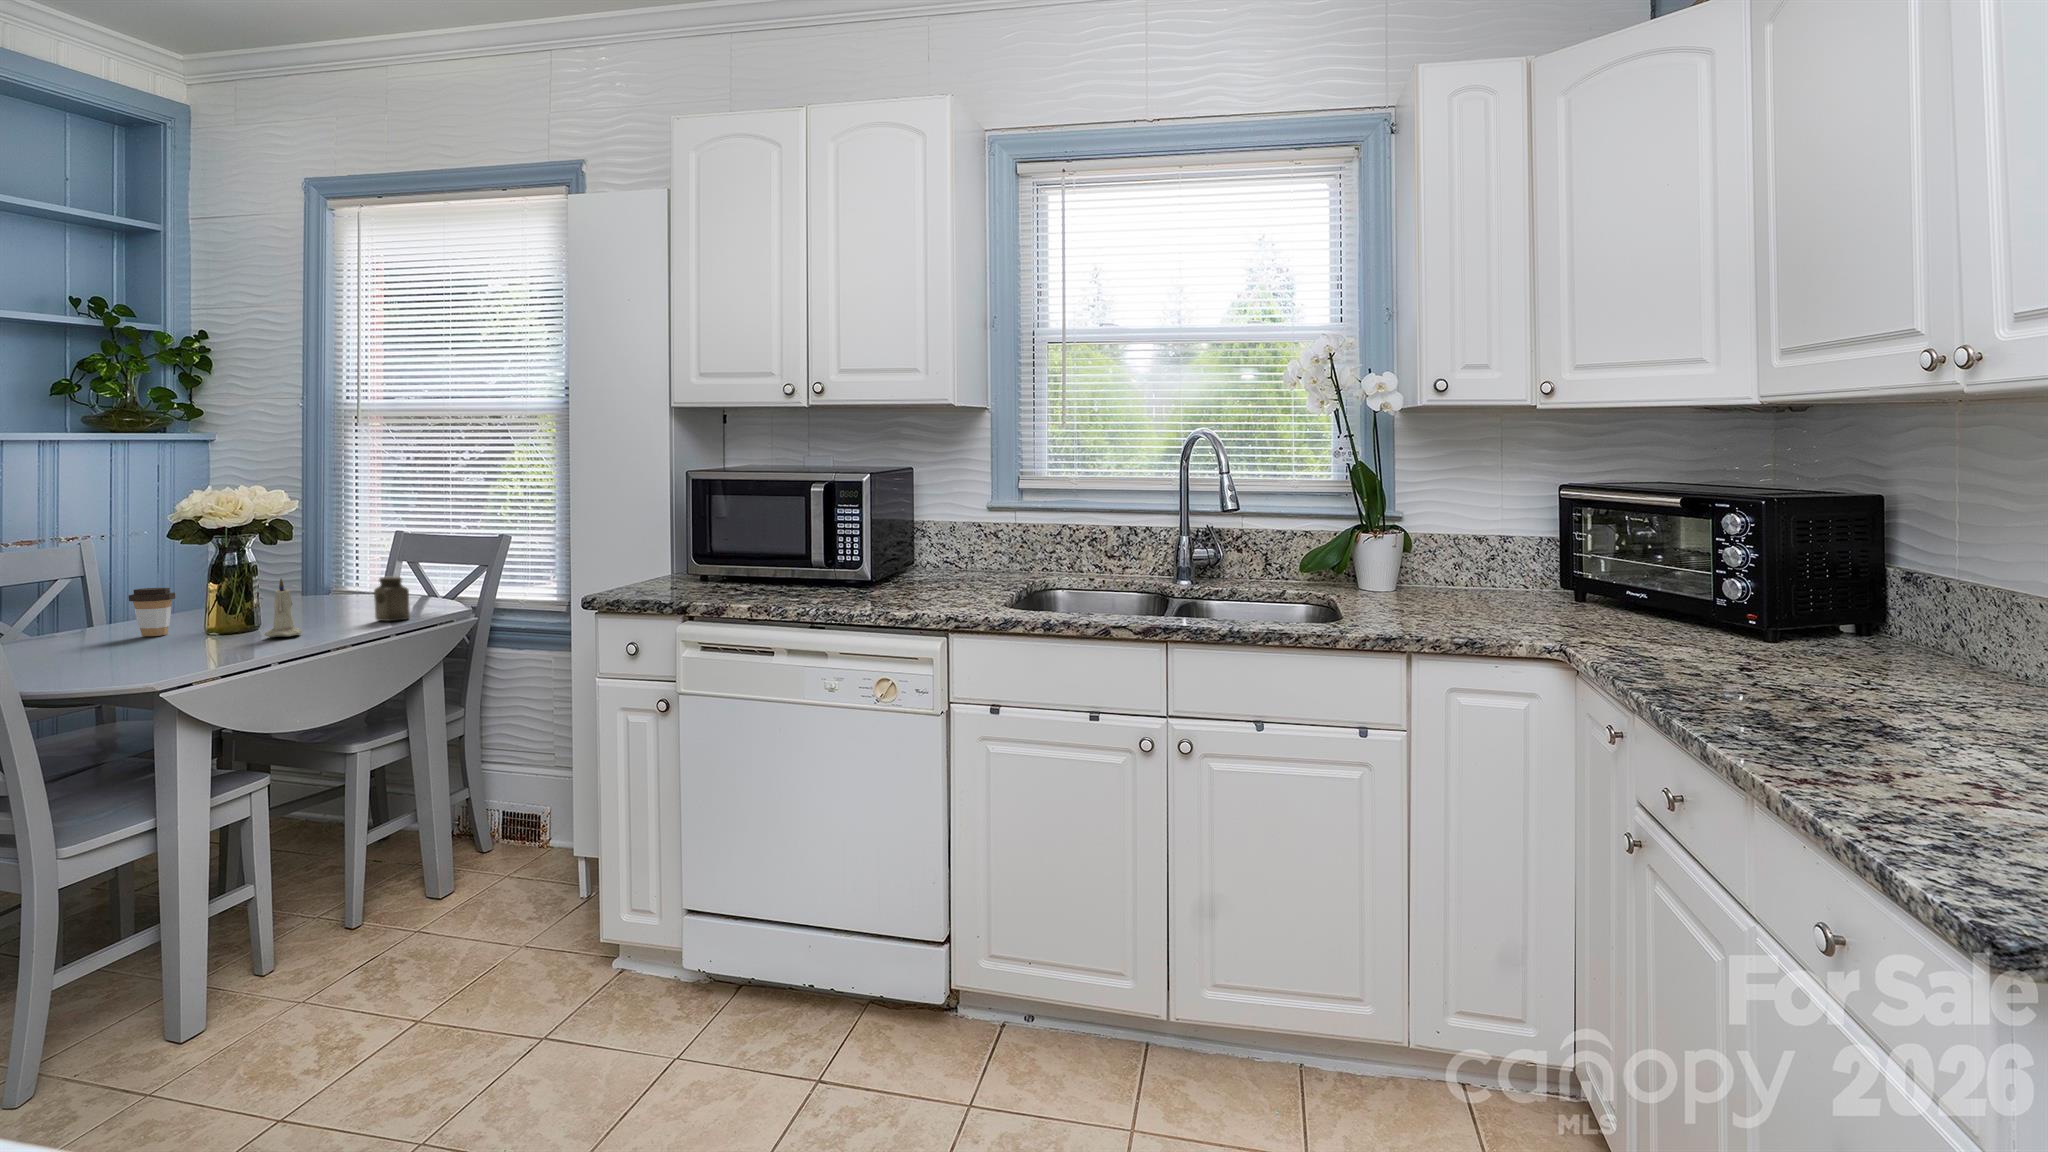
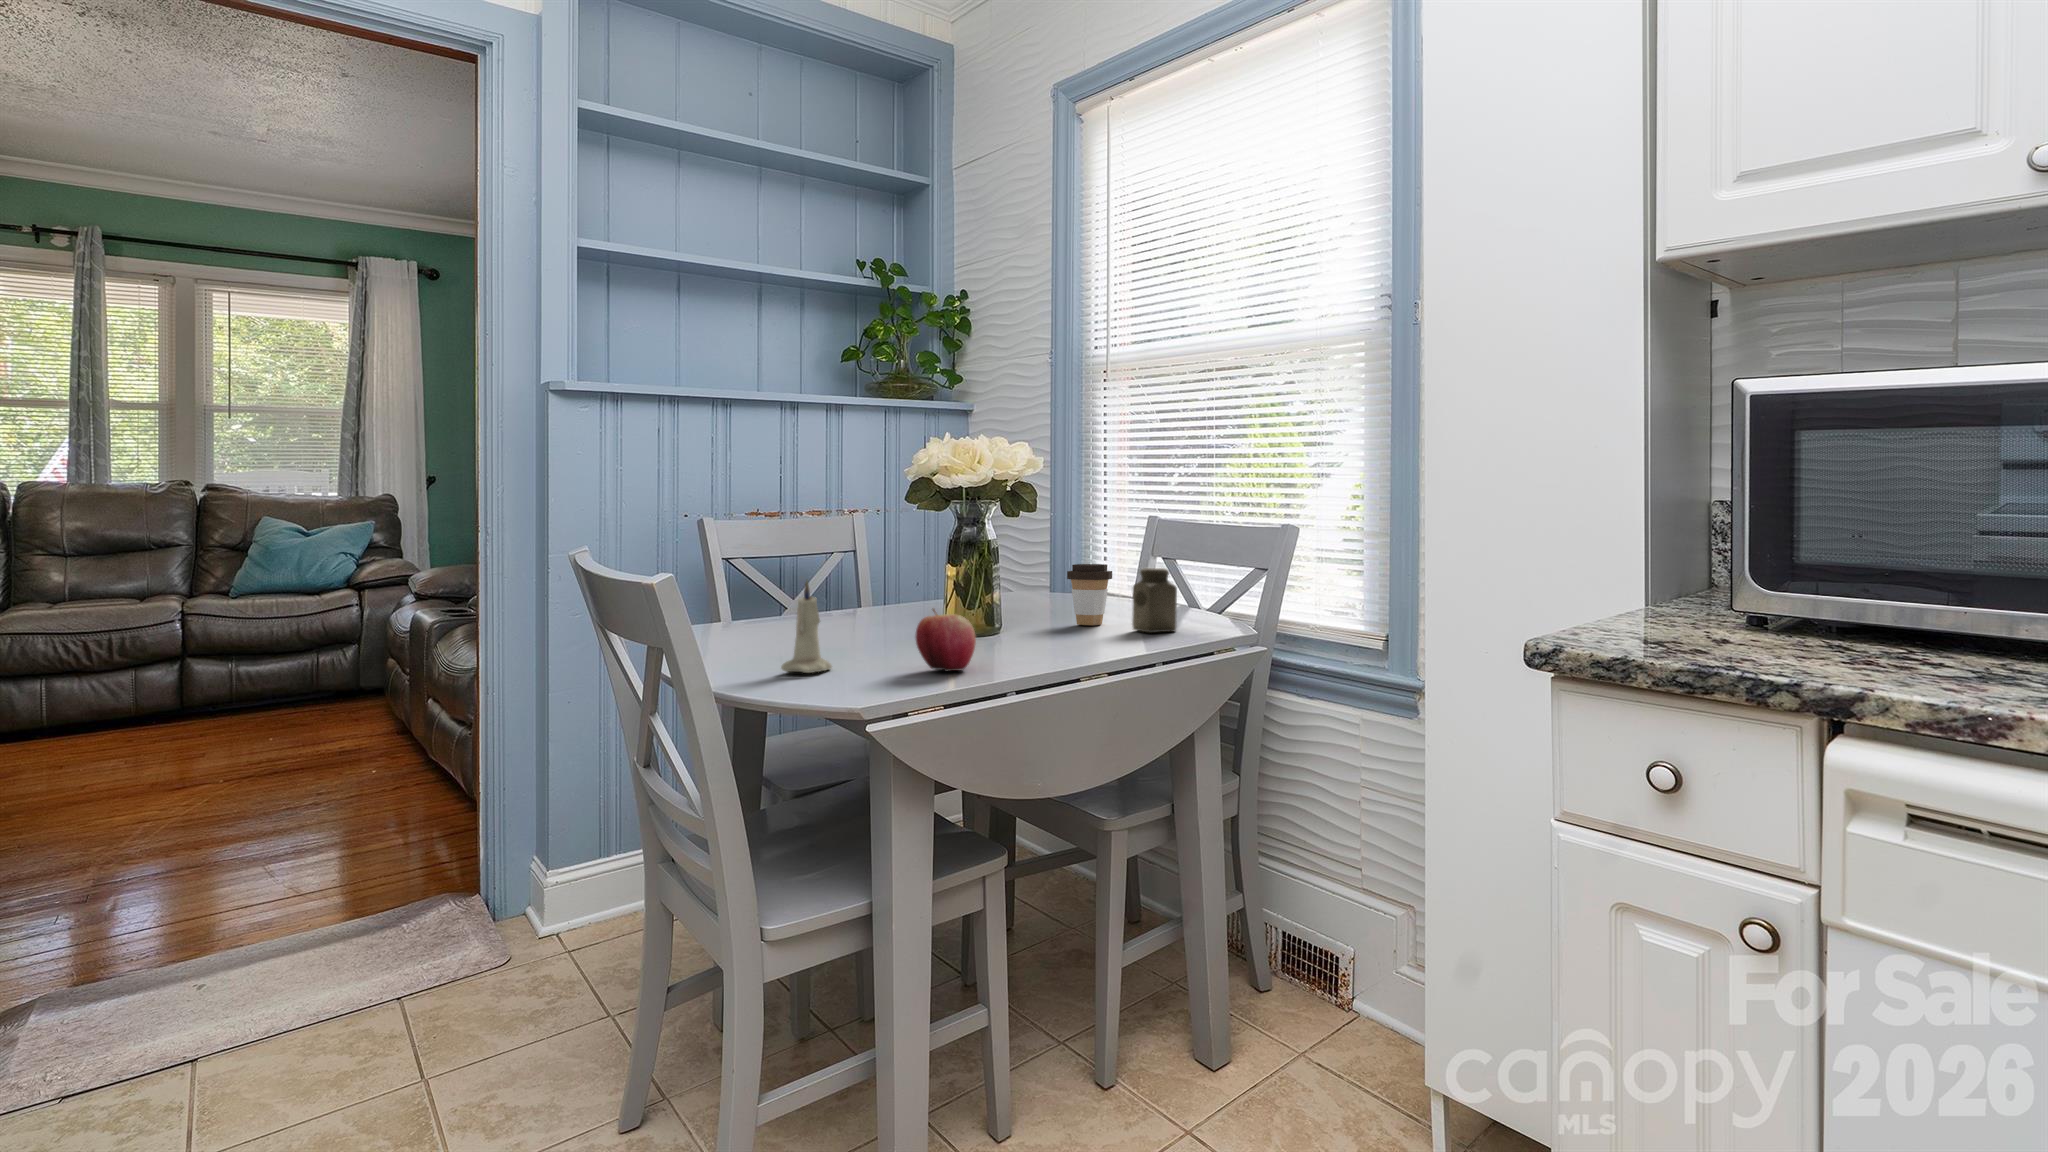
candle: present [265,579,302,637] -> present [781,581,832,673]
coffee cup: present [129,588,175,636] -> present [1067,564,1112,625]
apple: none [193,616,245,659] -> present [916,609,976,672]

